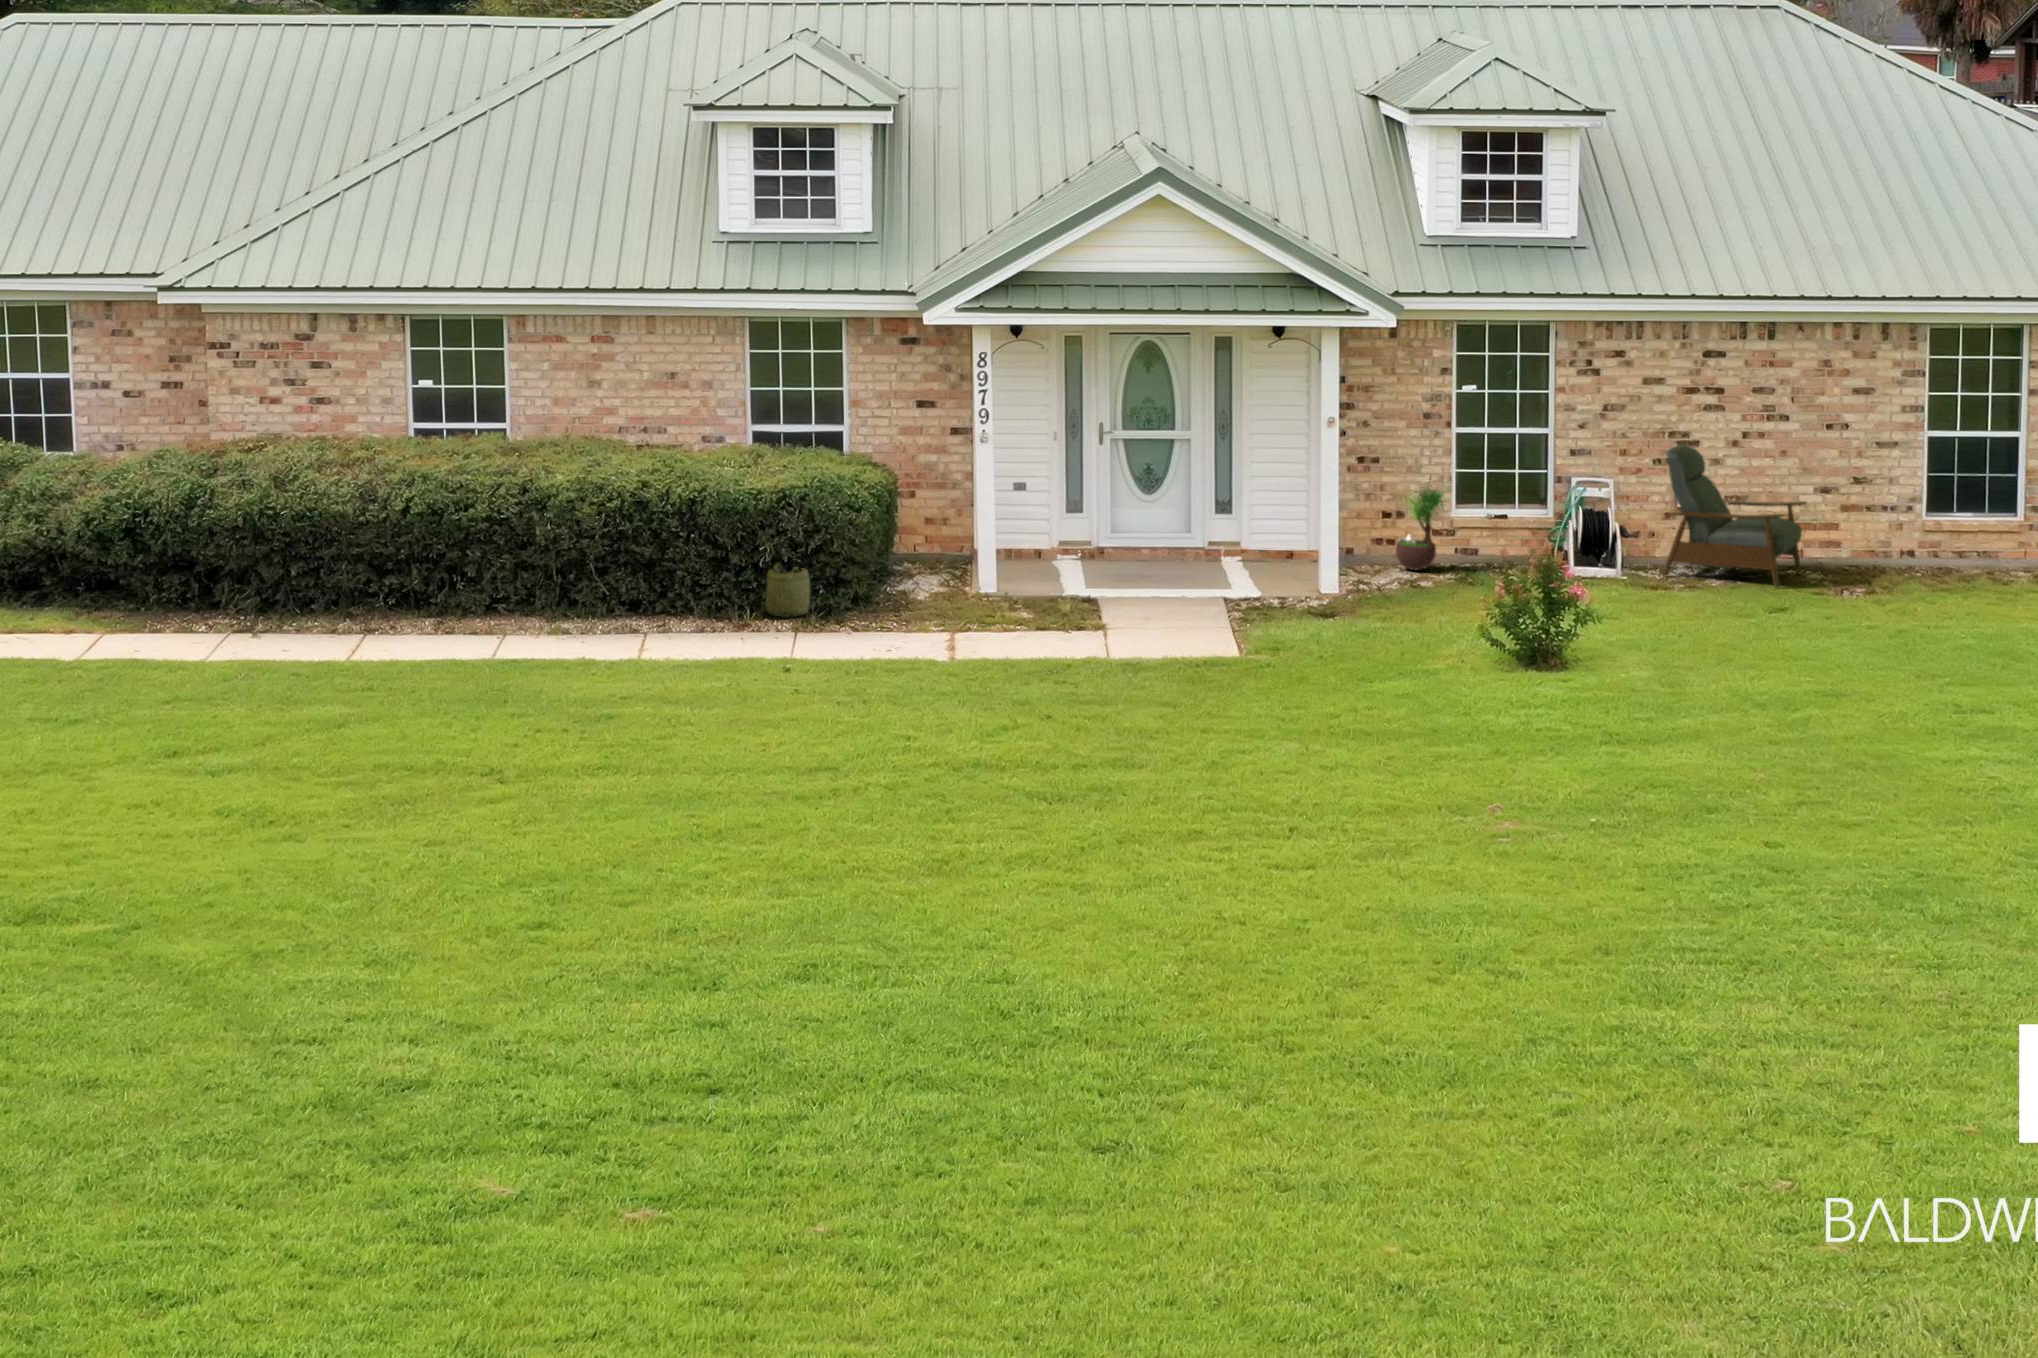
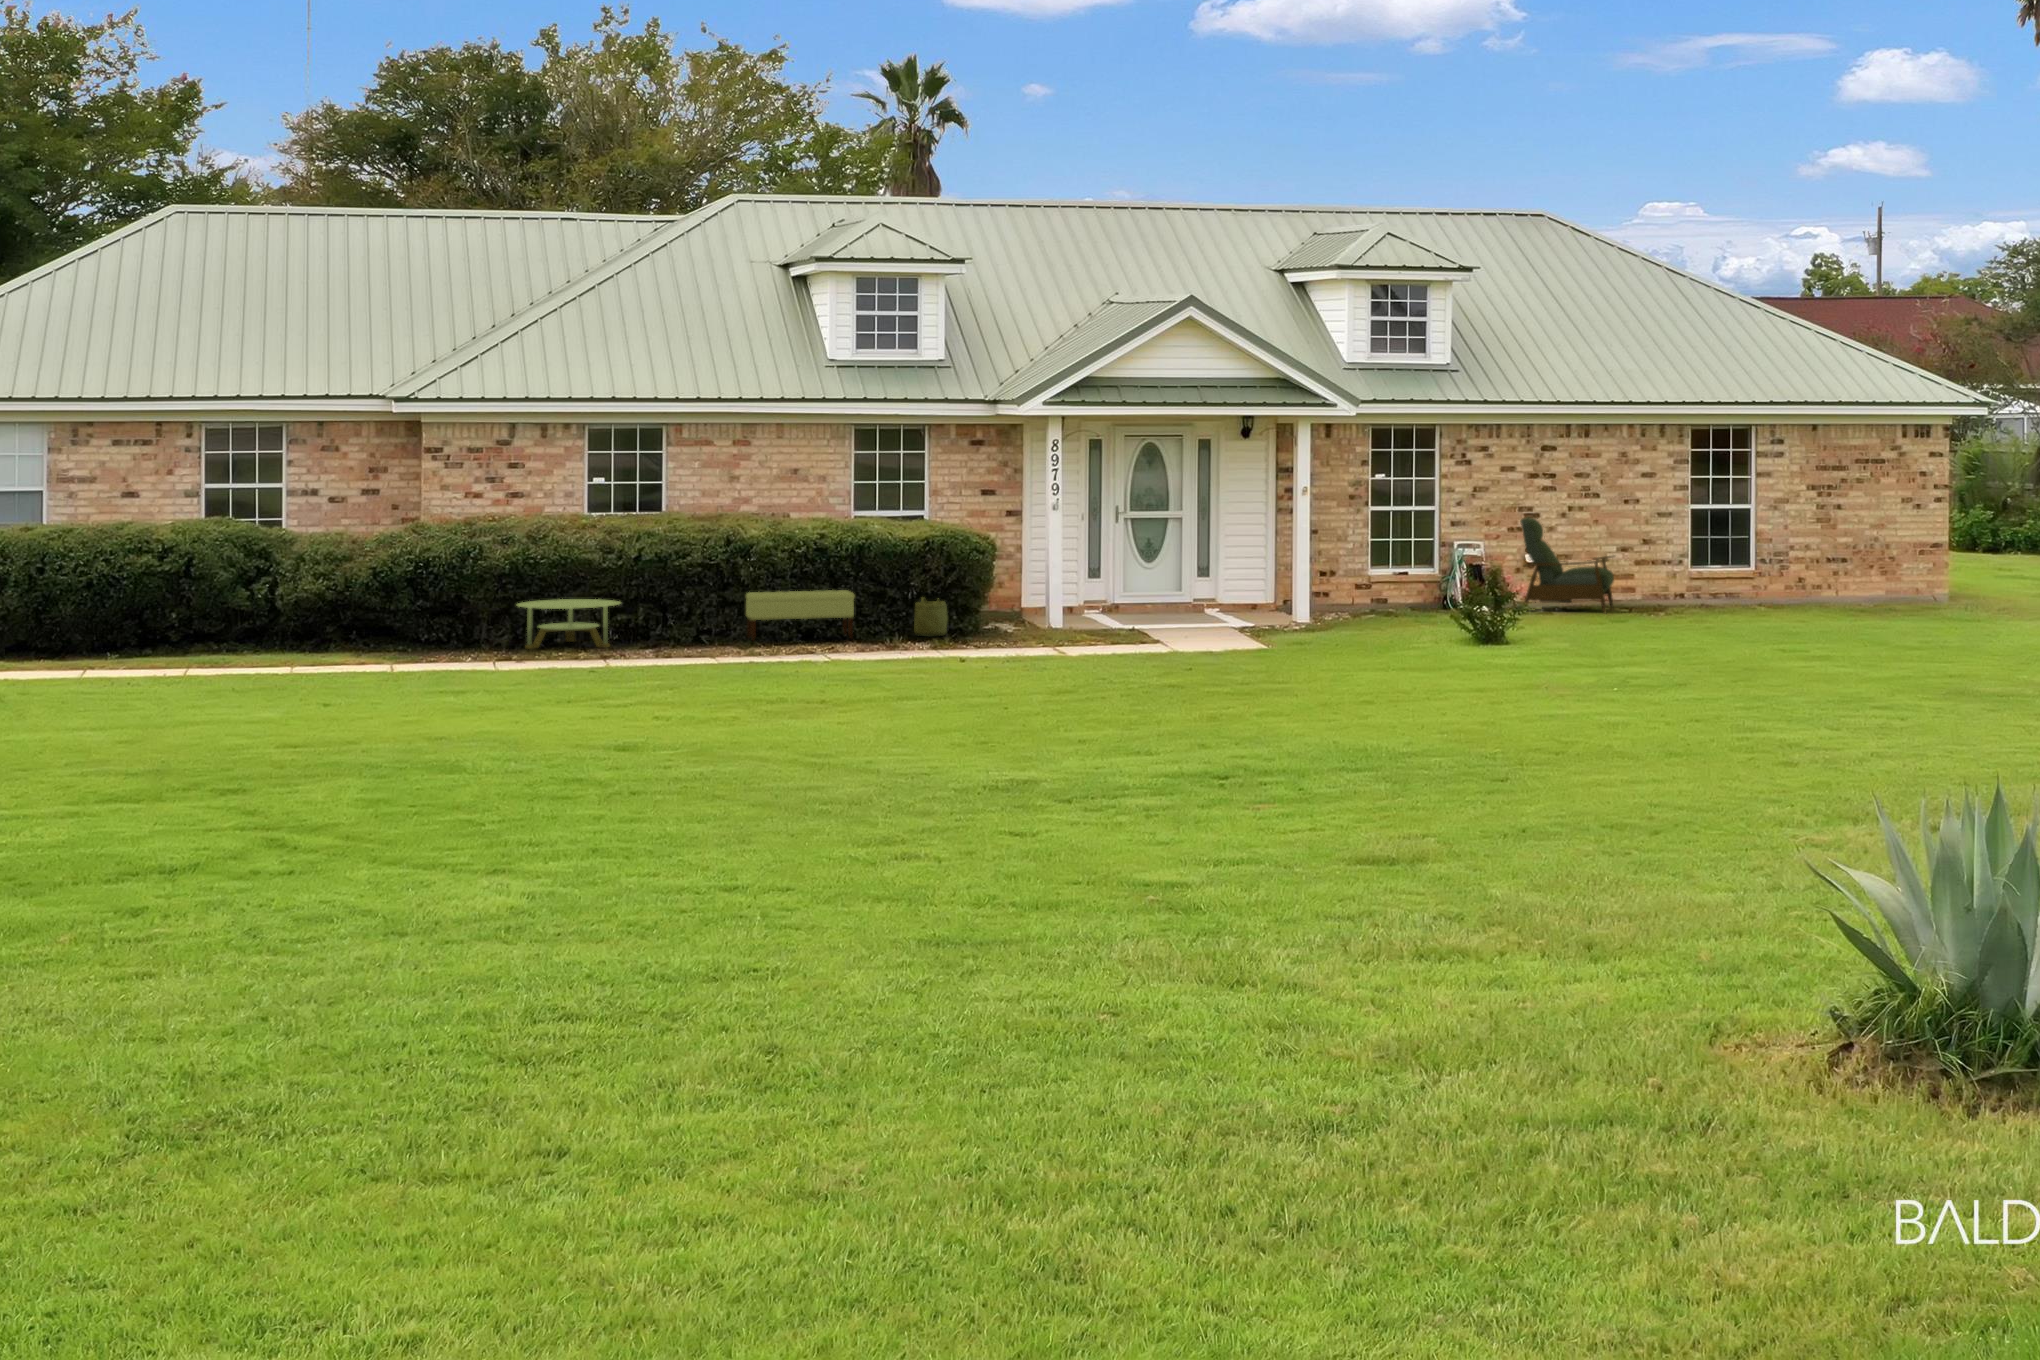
potted tree: present [1396,486,1447,570] -> none [1334,544,1373,613]
bench: none [542,552,684,620] -> present [746,590,854,641]
round table: none [241,555,378,628] -> present [517,599,620,649]

